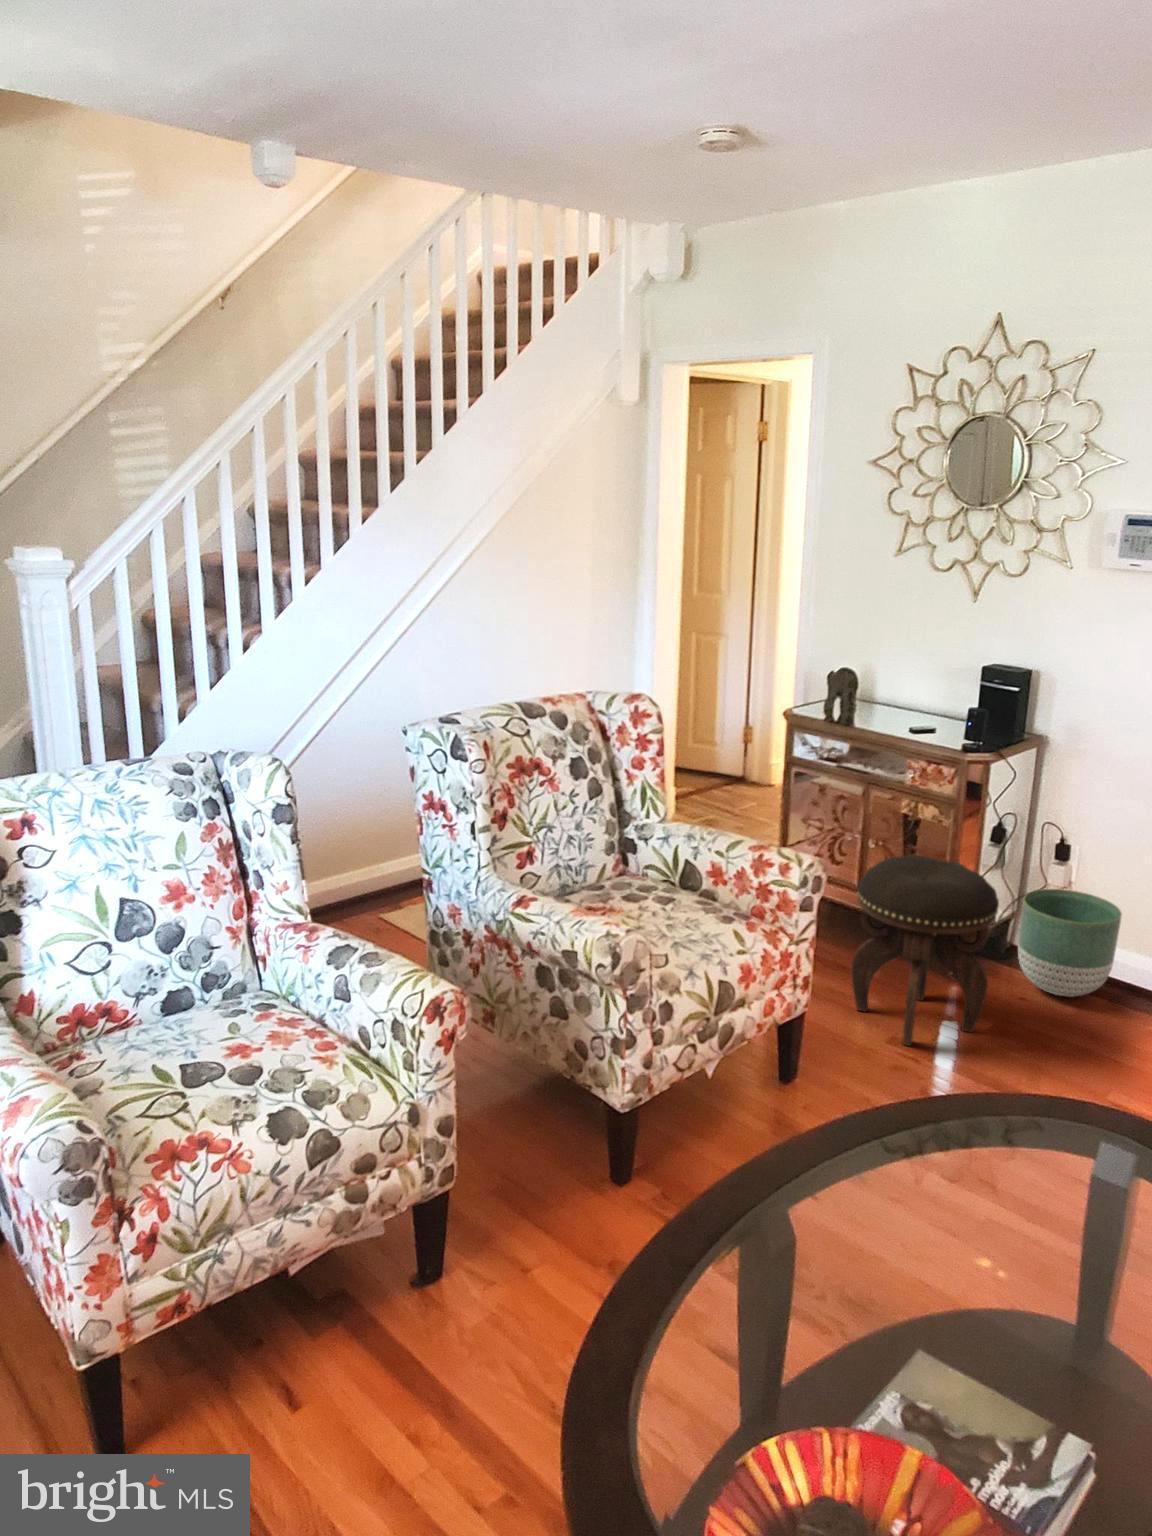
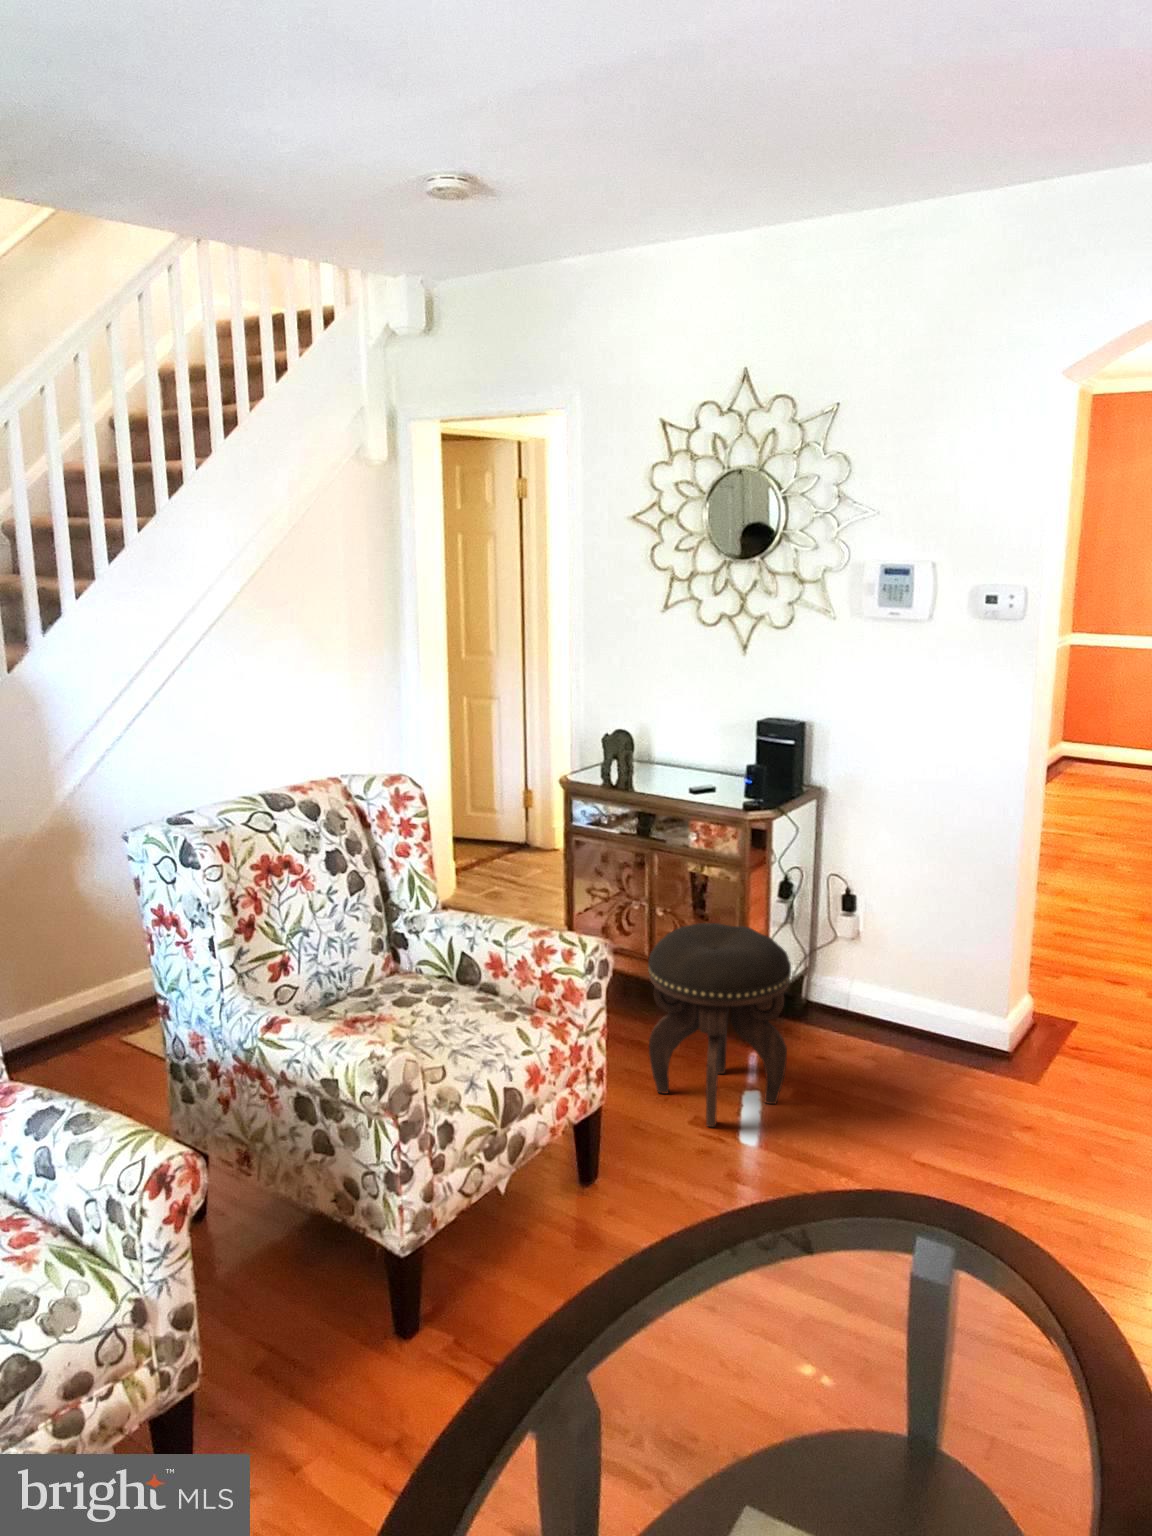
planter: present [1018,889,1122,997] -> none [814,942,910,1053]

